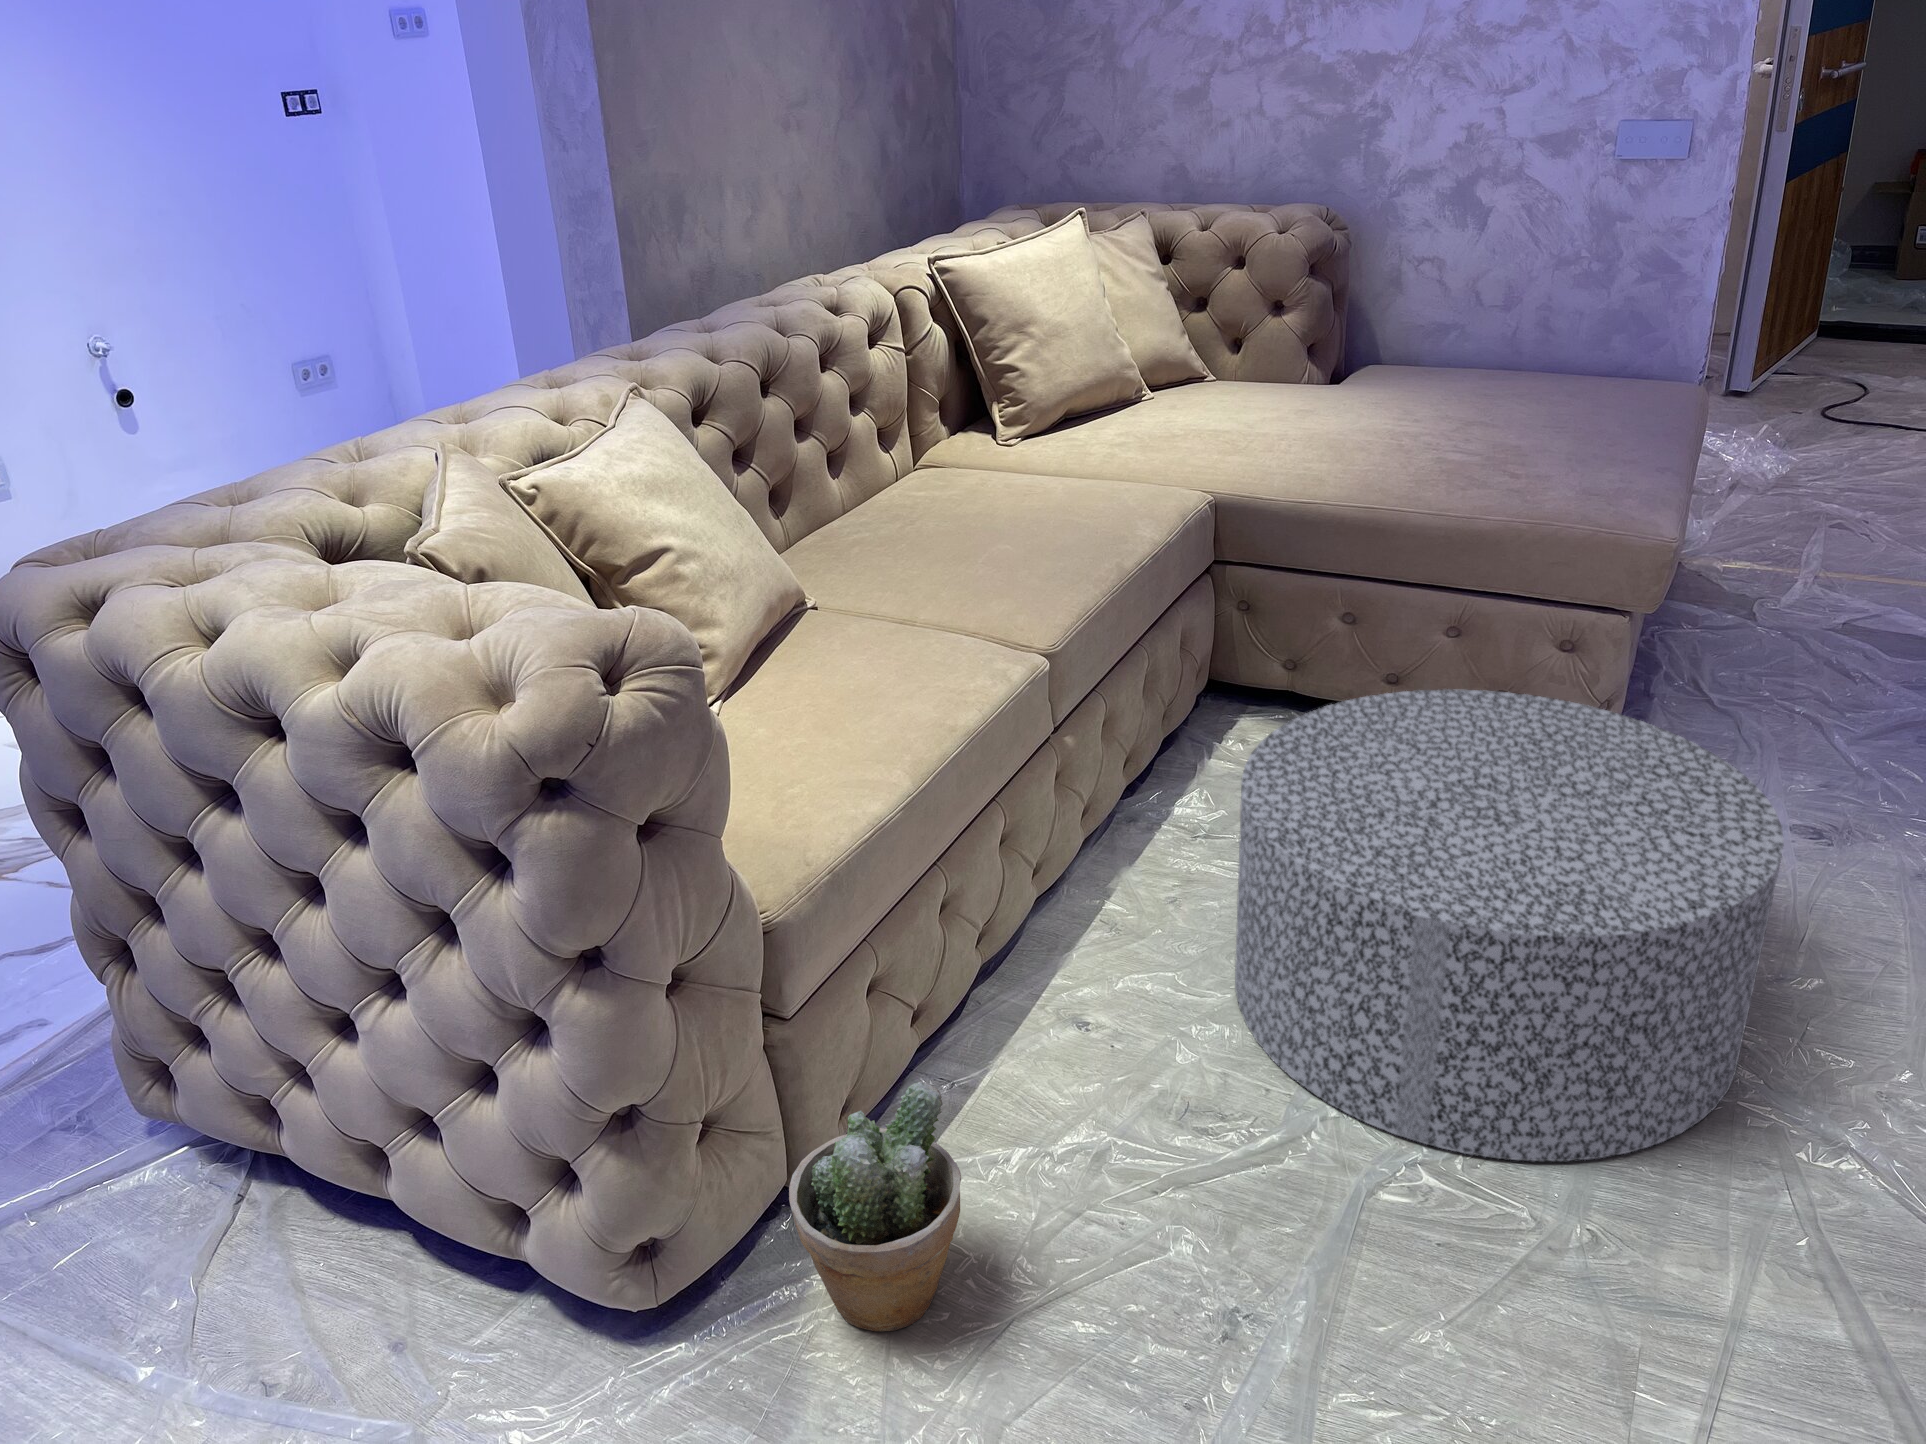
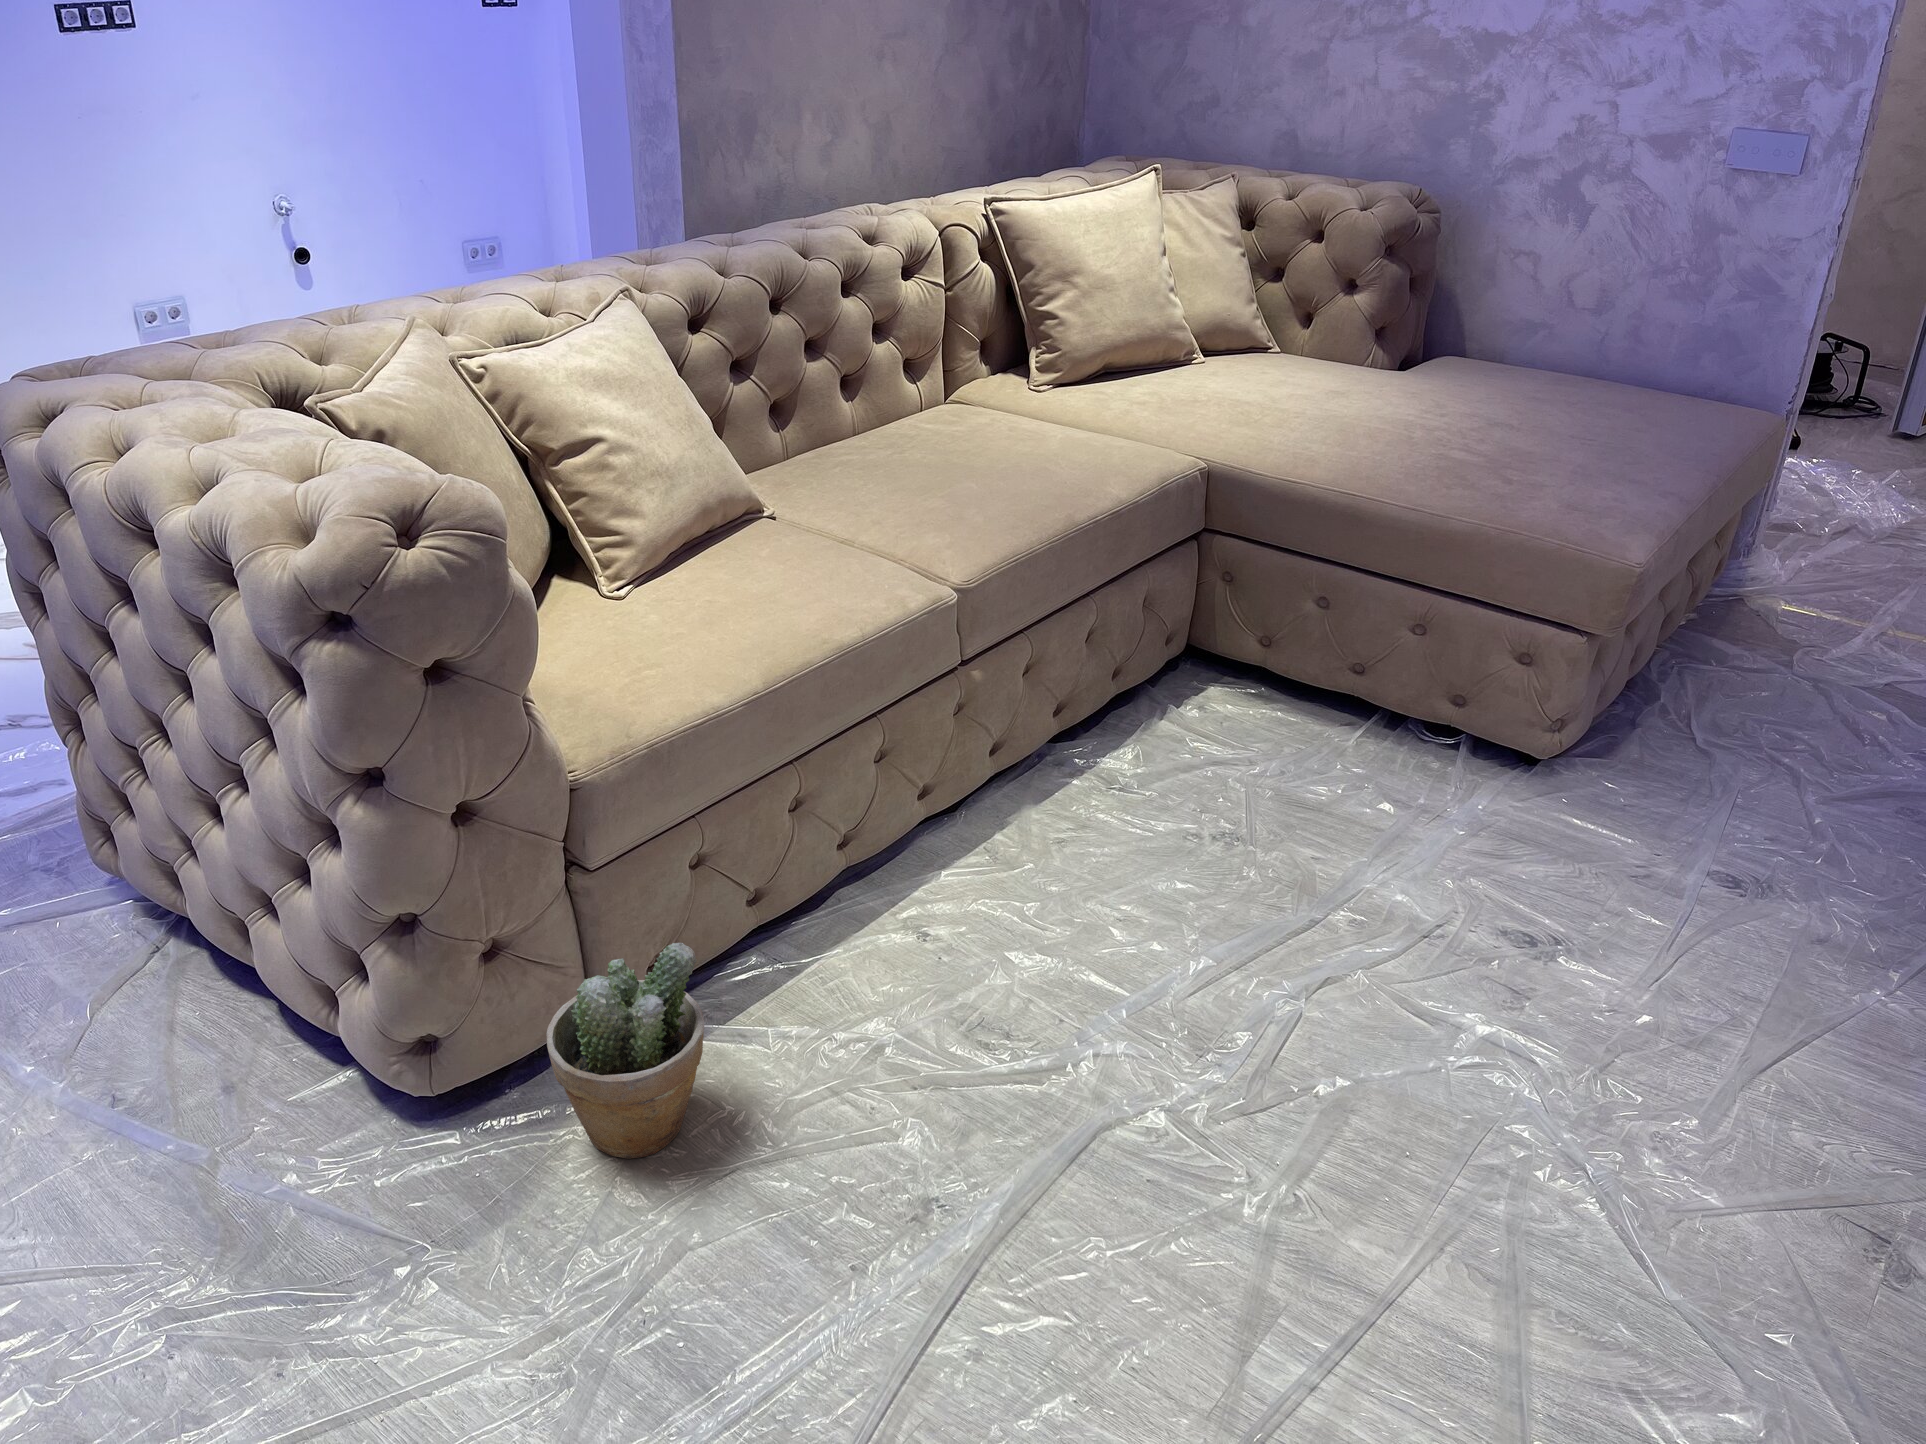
ottoman: present [1235,689,1784,1161] -> none [1068,671,1594,1139]

